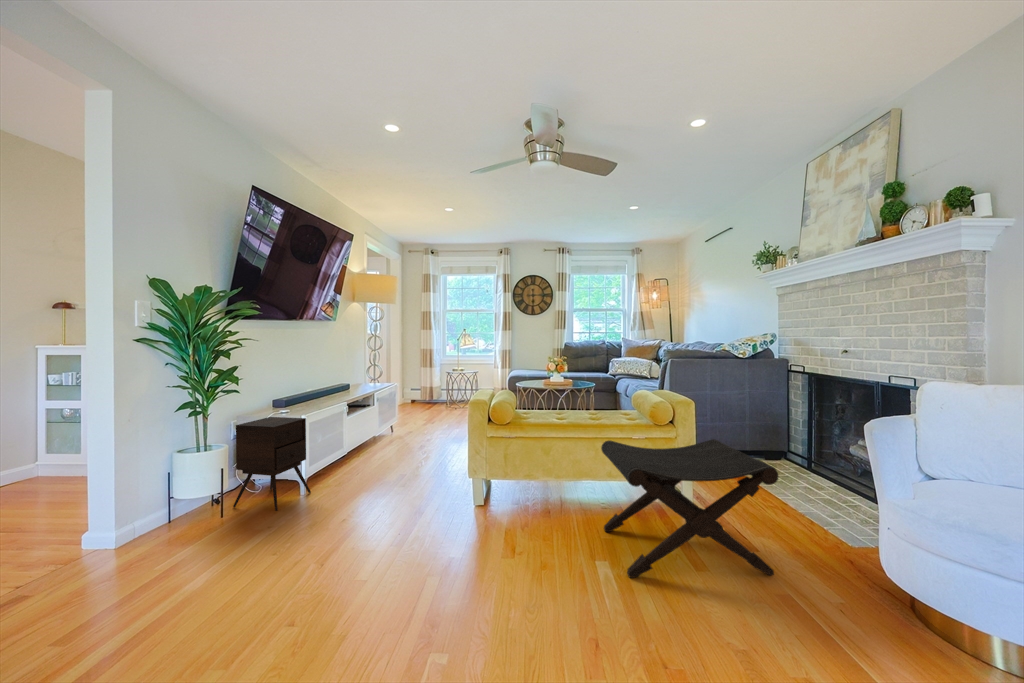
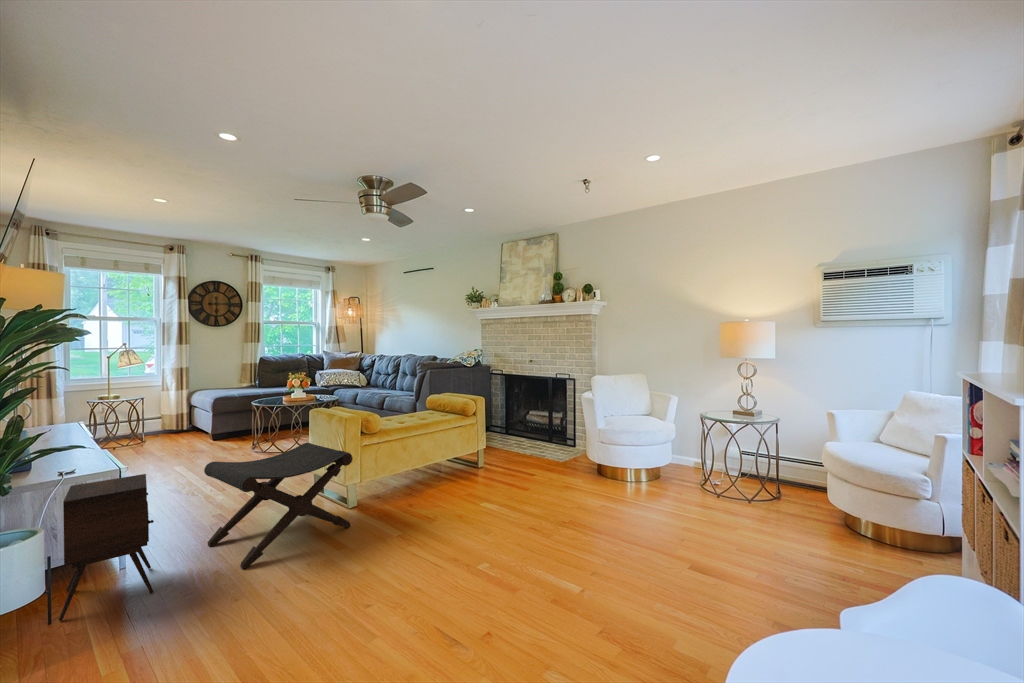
footstool: present [601,439,778,578] -> present [204,443,353,569]

